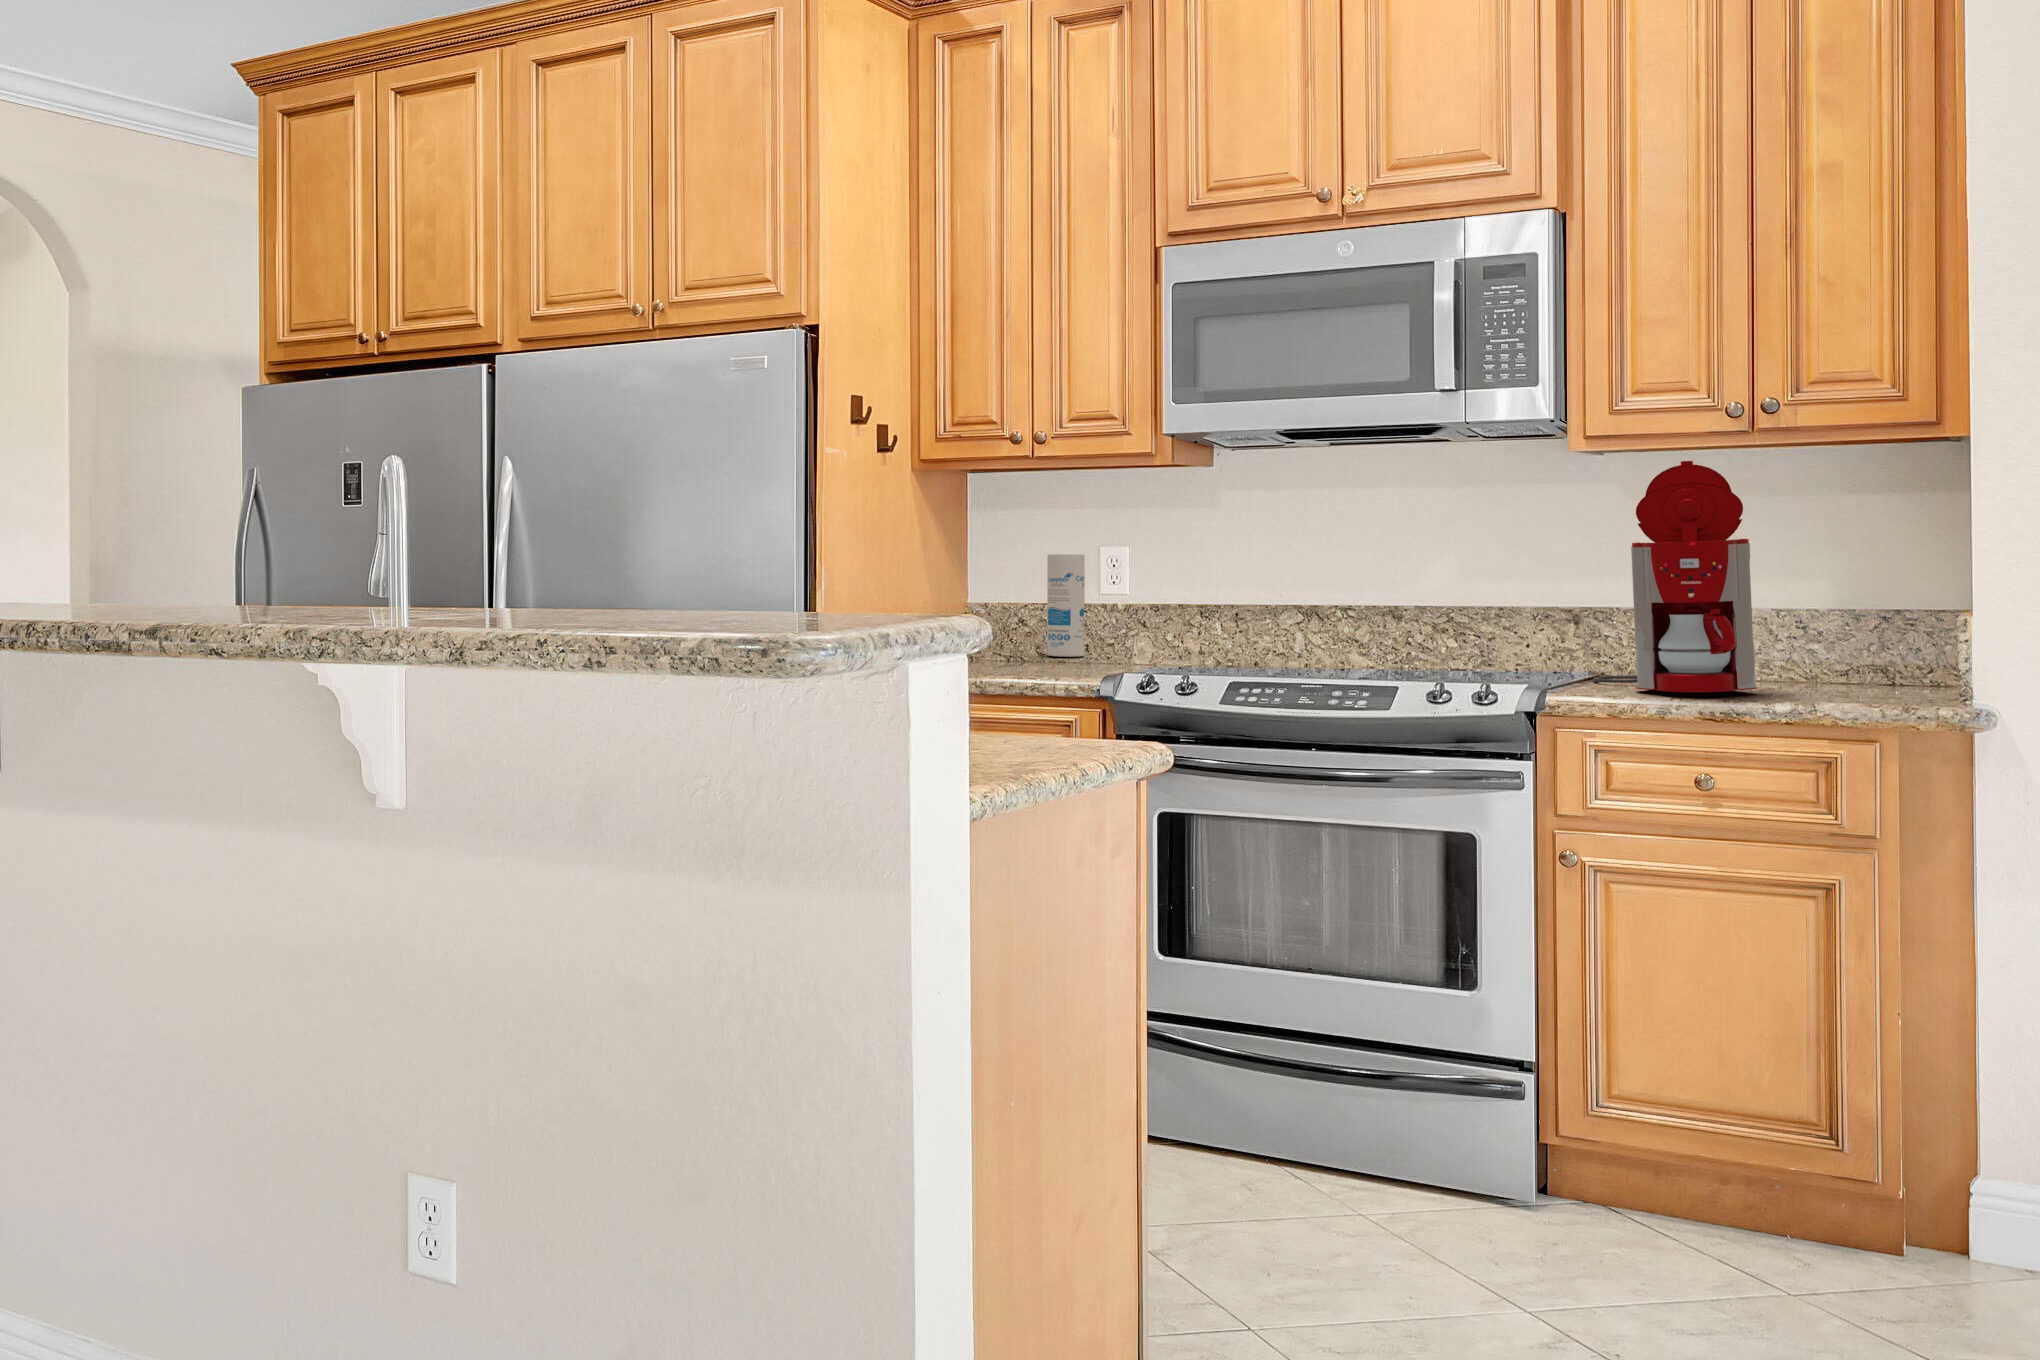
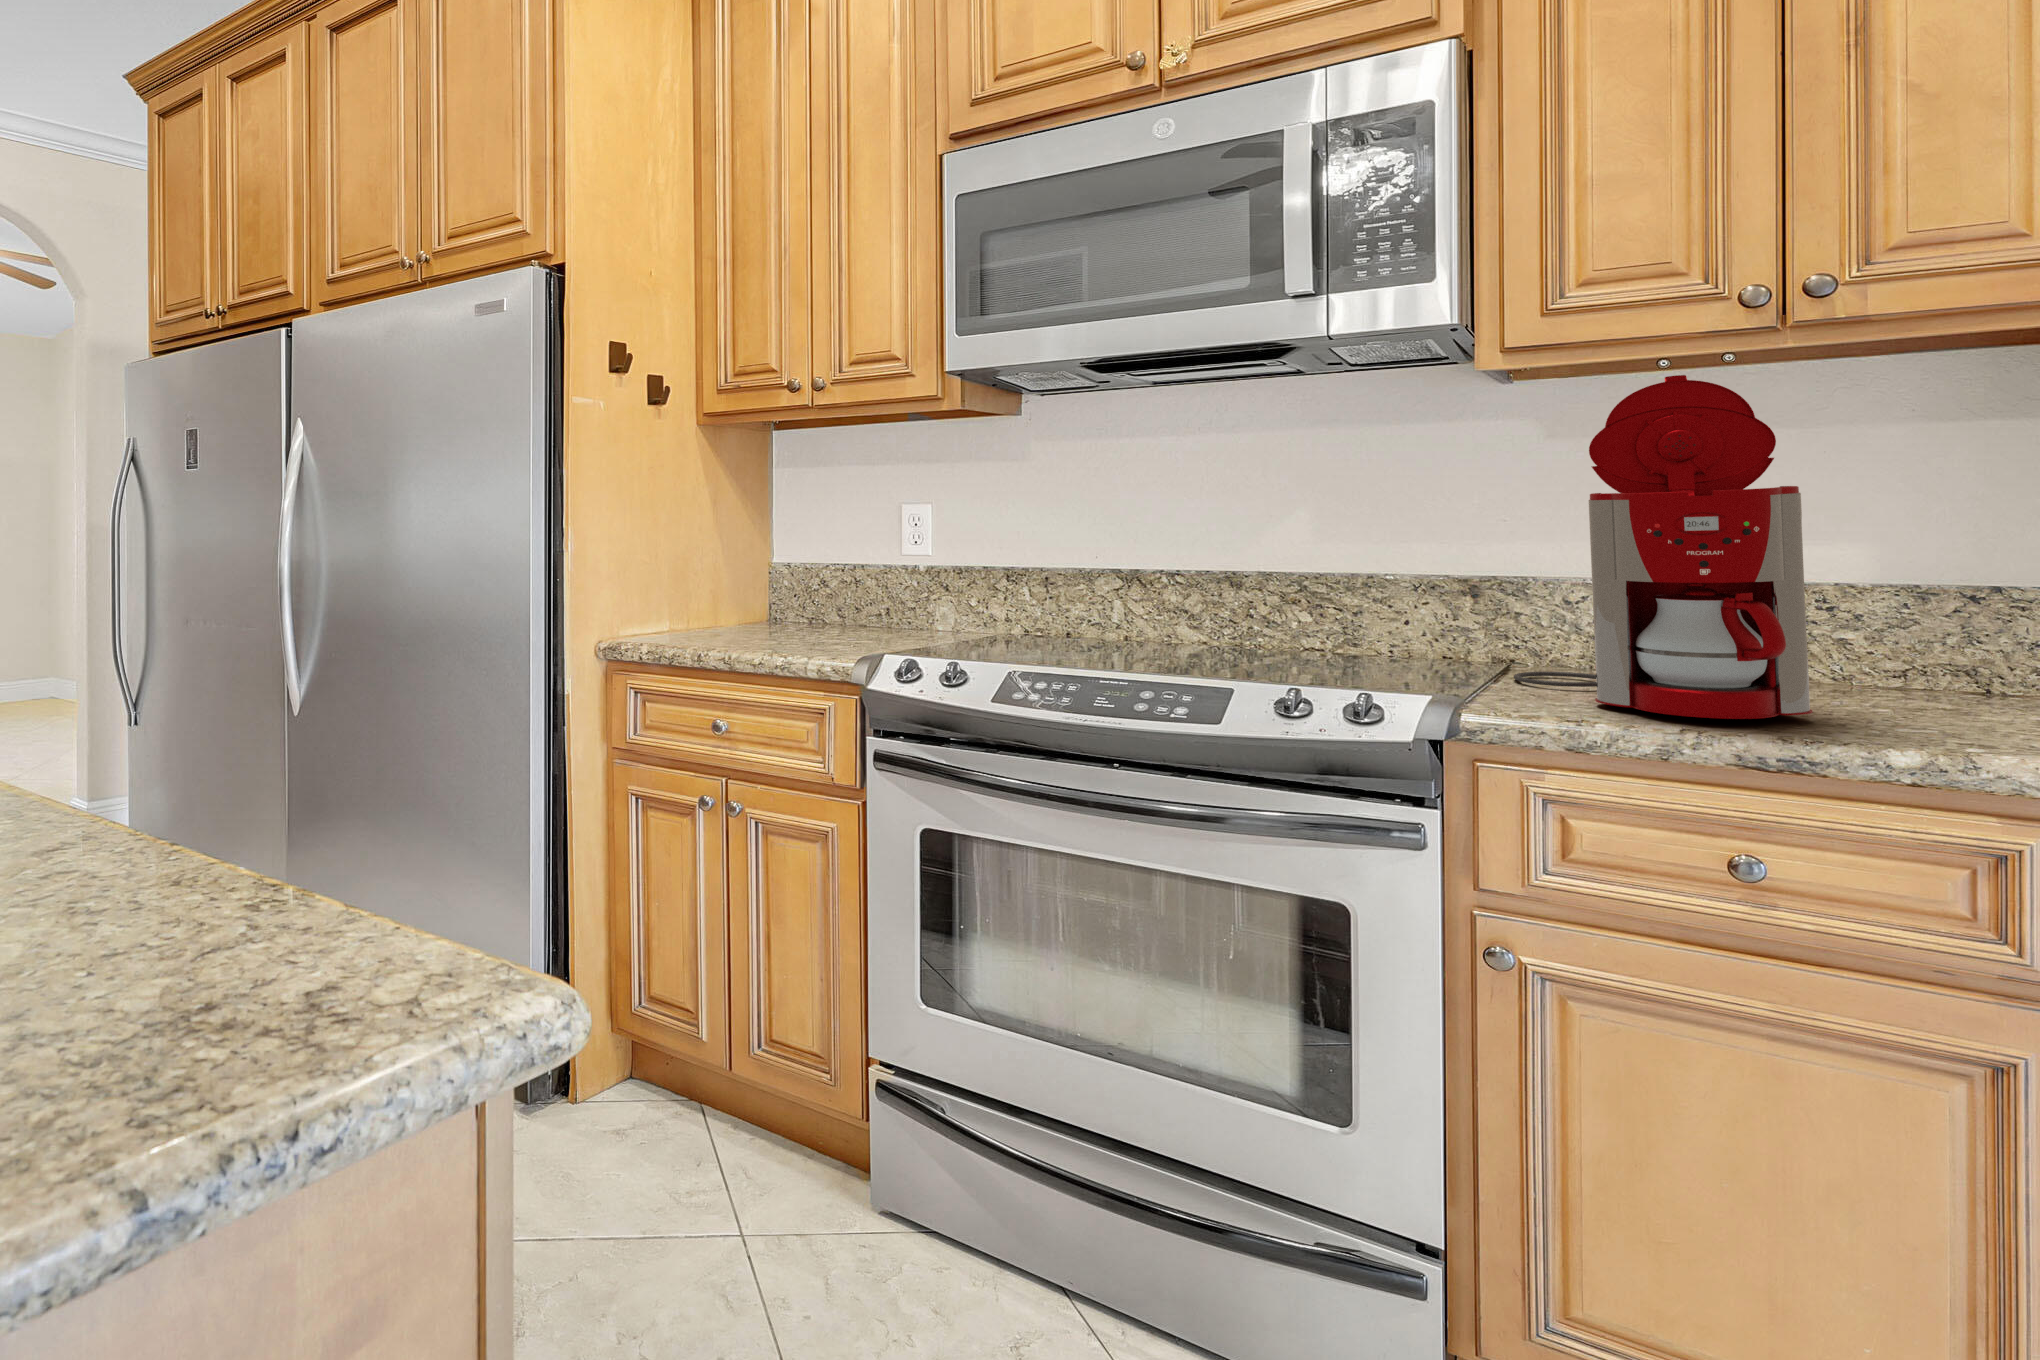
canister: present [1047,554,1085,657] -> none [847,511,886,618]

